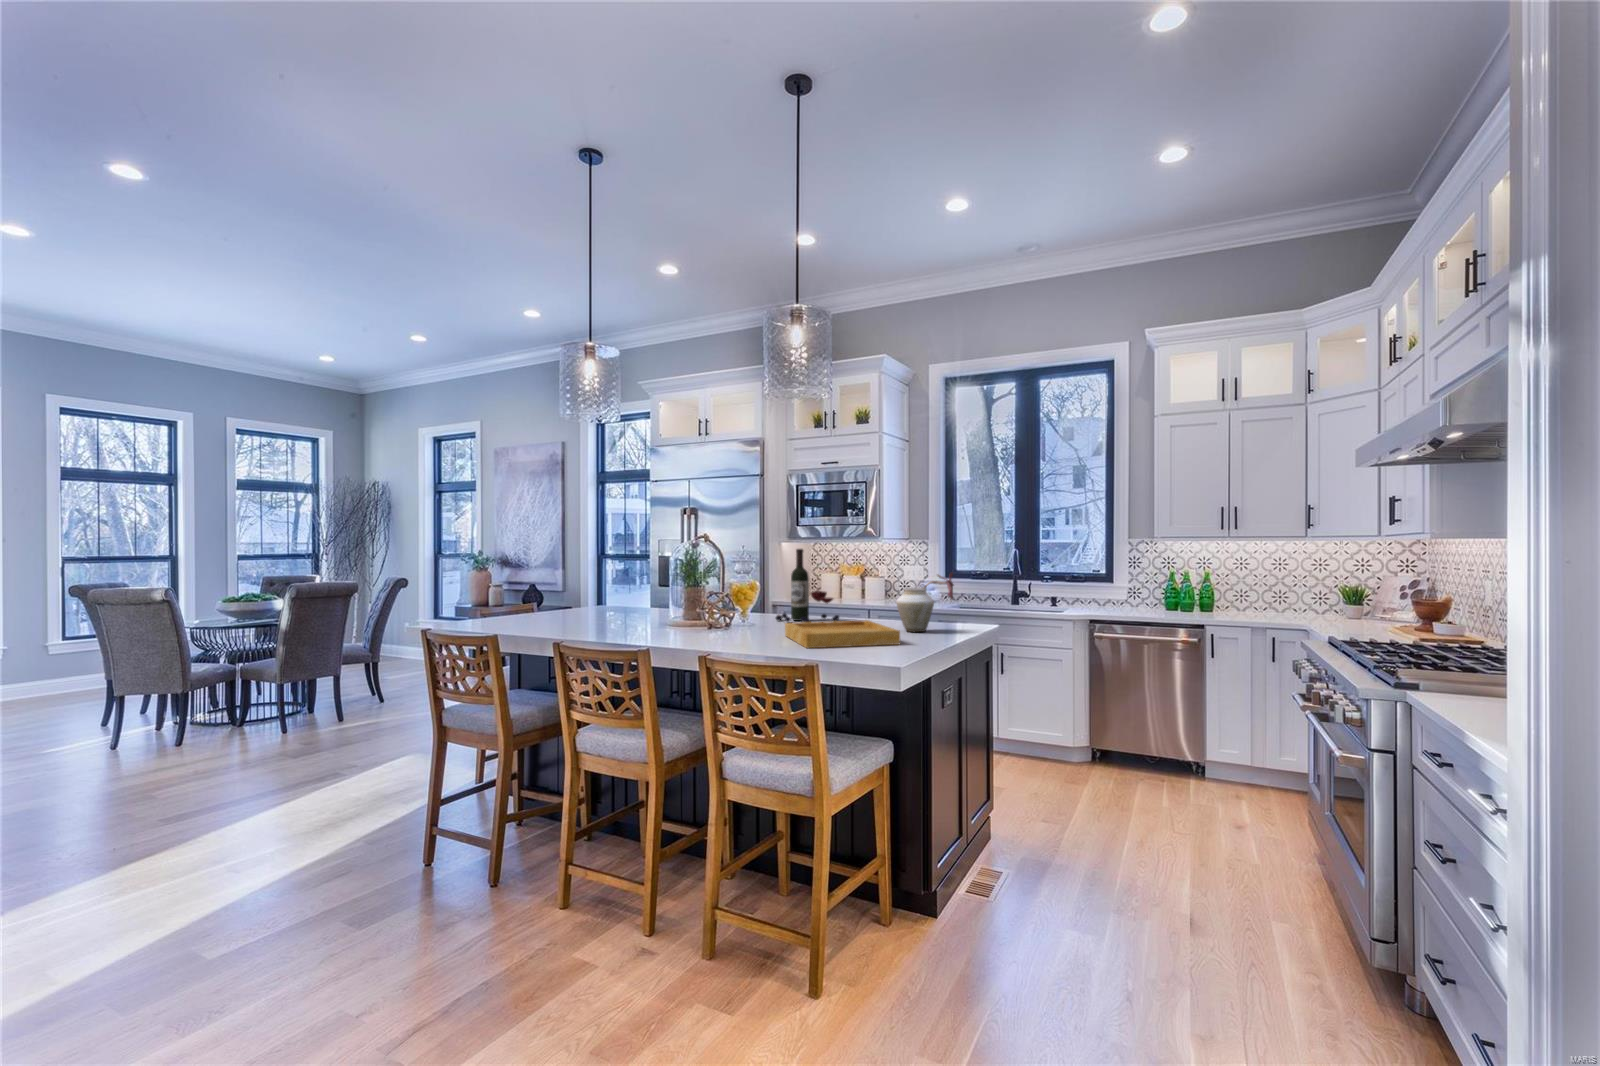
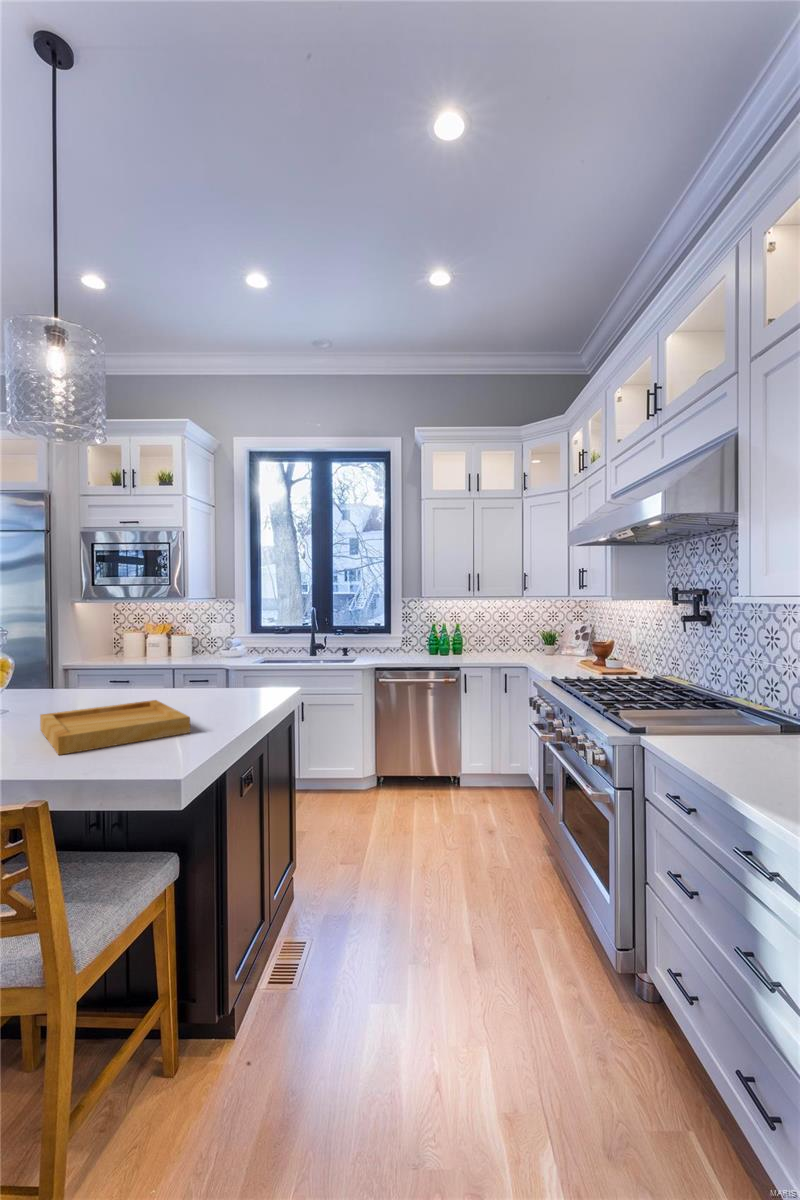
wine bottle: present [776,549,839,622] -> none [44,616,128,703]
vase: present [896,573,954,632] -> none [191,641,255,708]

